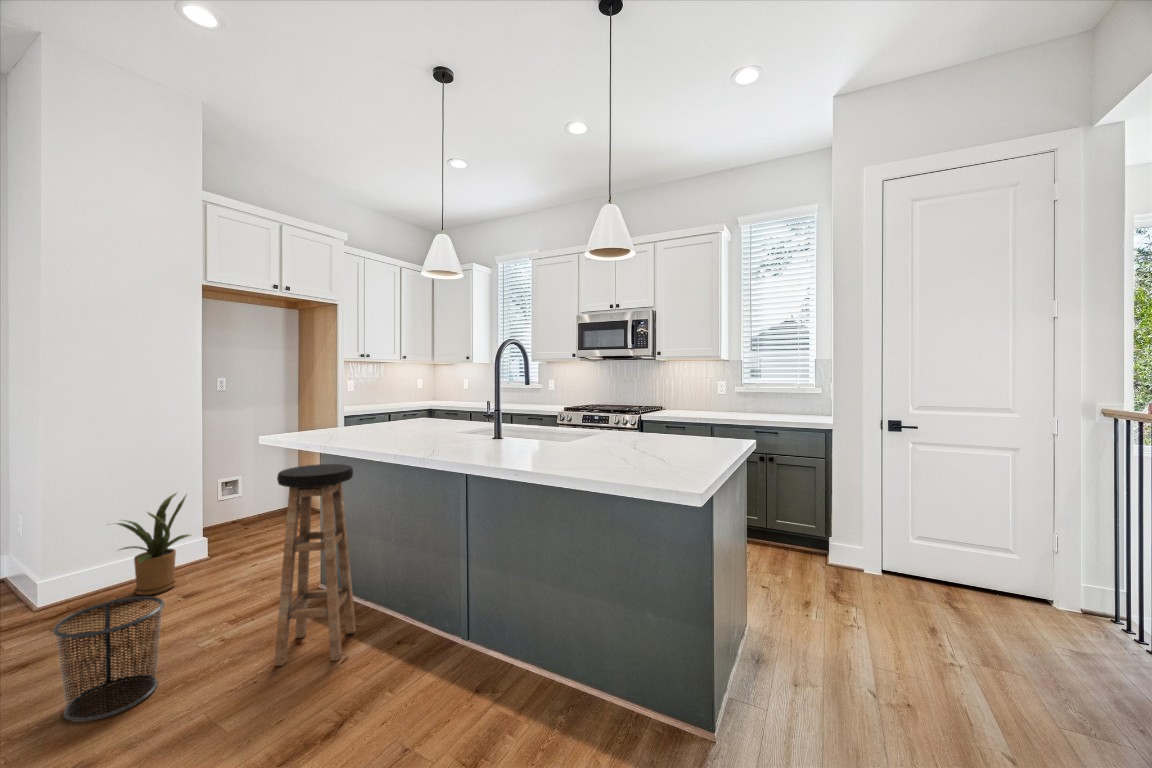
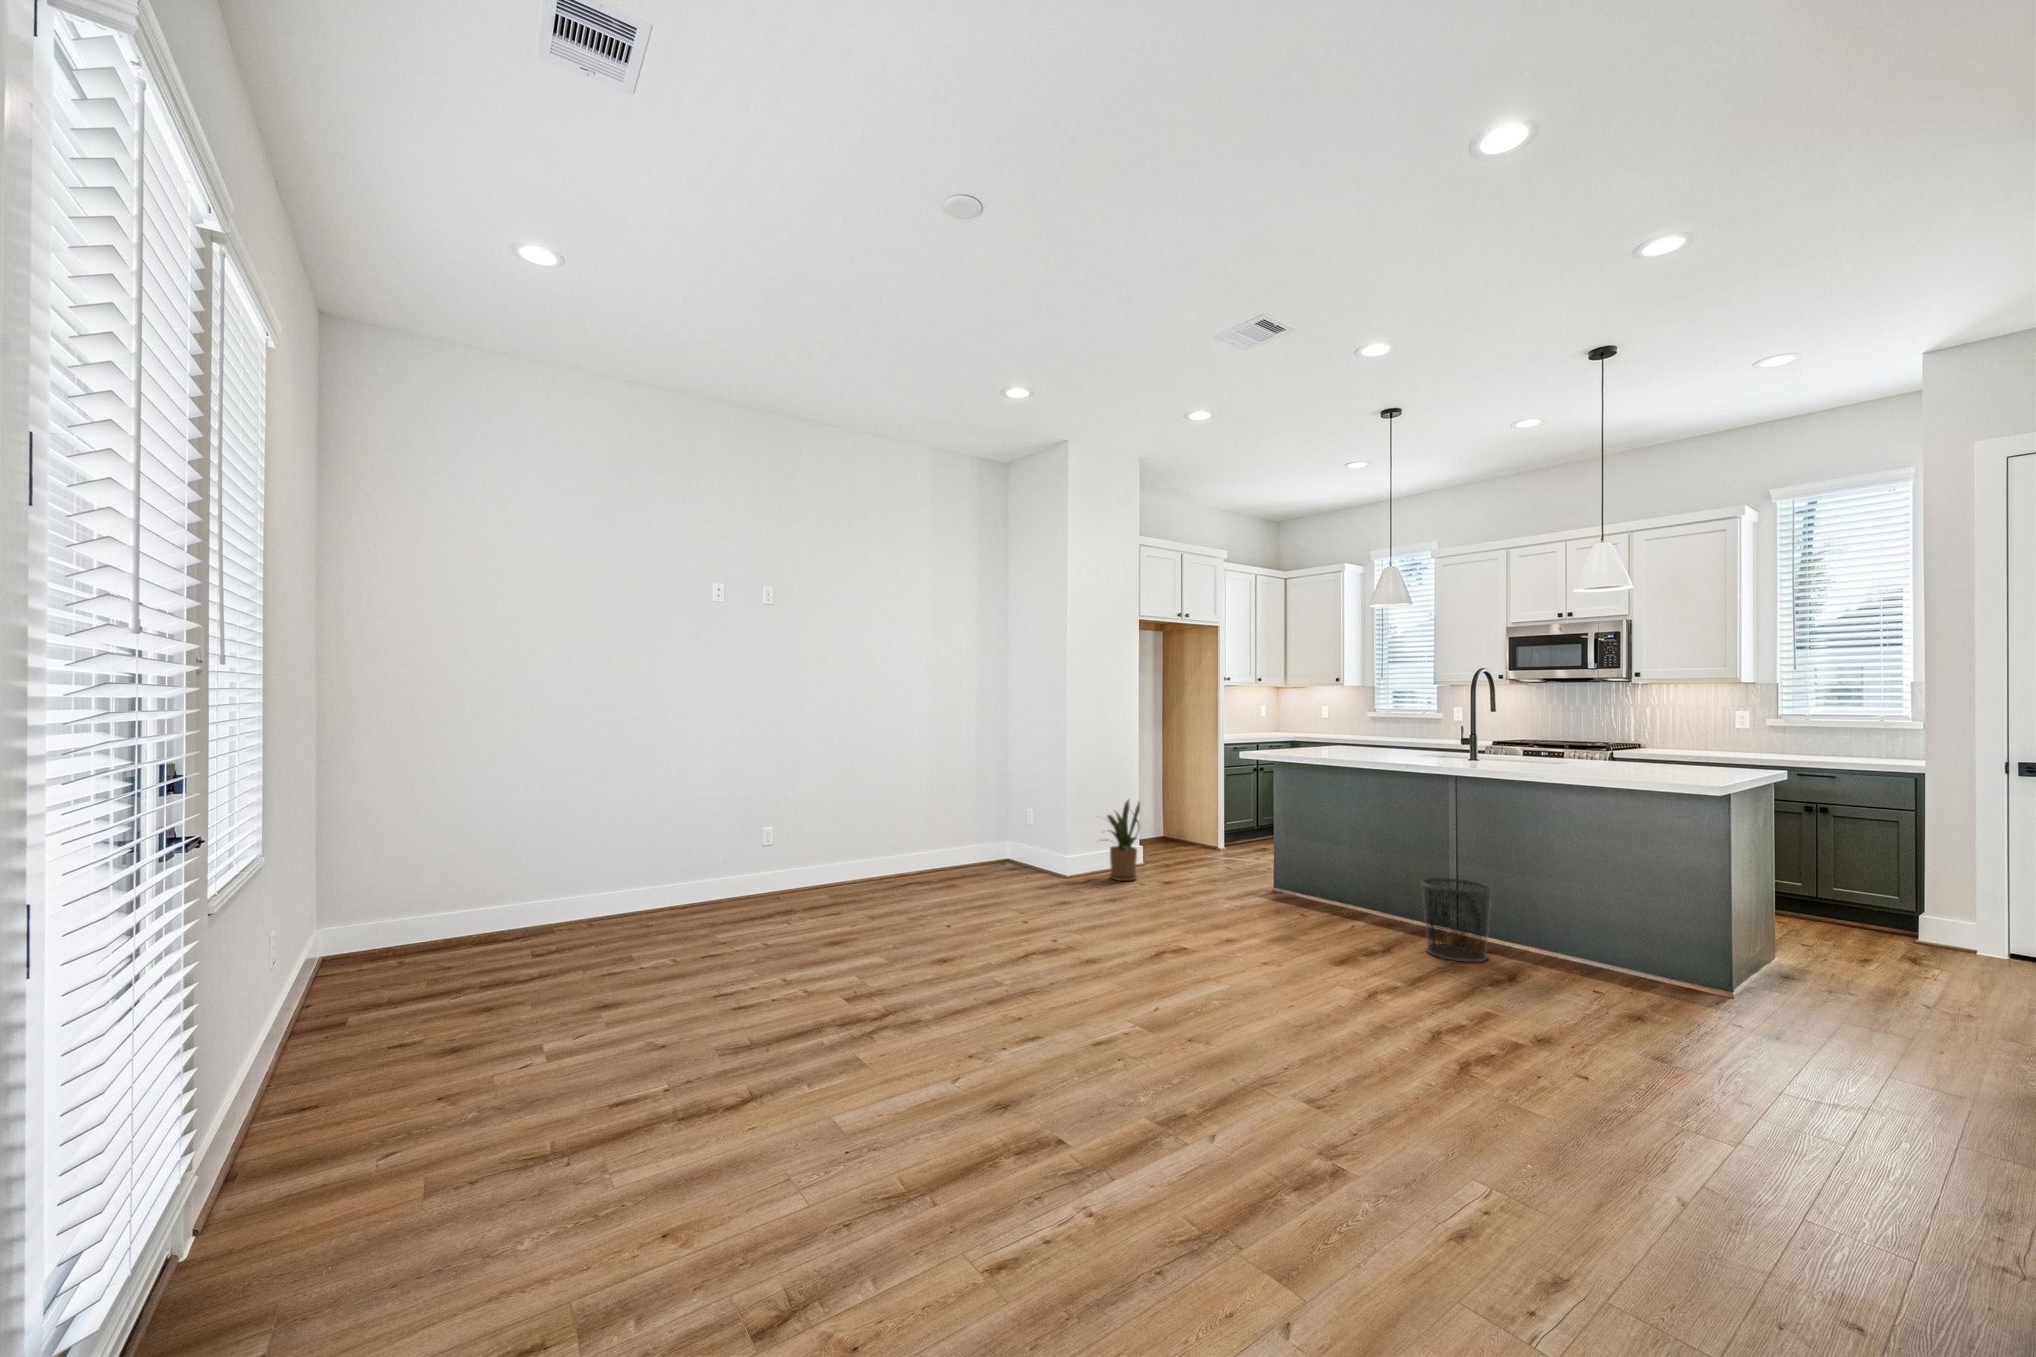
bar stool: present [274,464,356,666] -> none [1284,770,1342,929]
waste bin: present [53,596,164,722] -> present [1421,878,1492,962]

